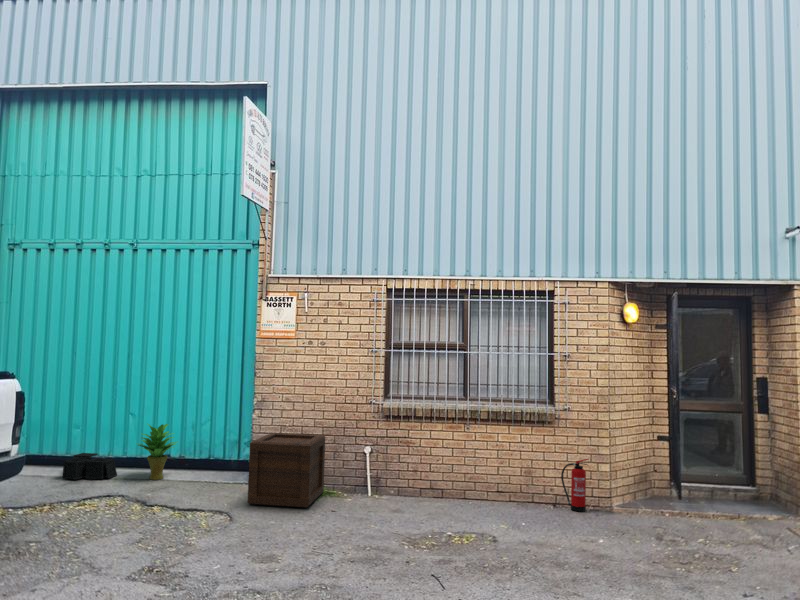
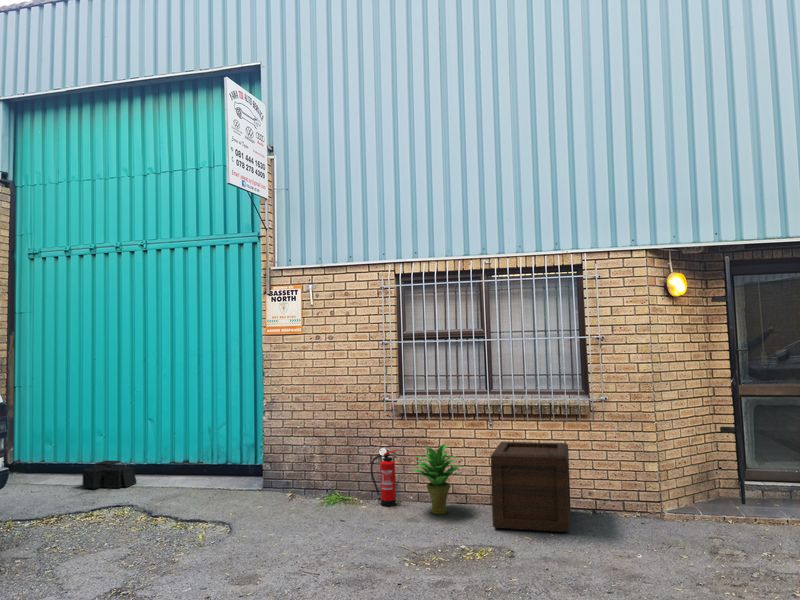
potted plant: present [138,424,176,480] -> present [413,444,461,514]
wooden crate: present [248,433,325,508] -> present [491,442,571,532]
fire extinguisher: present [561,459,588,512] -> present [371,450,397,506]

